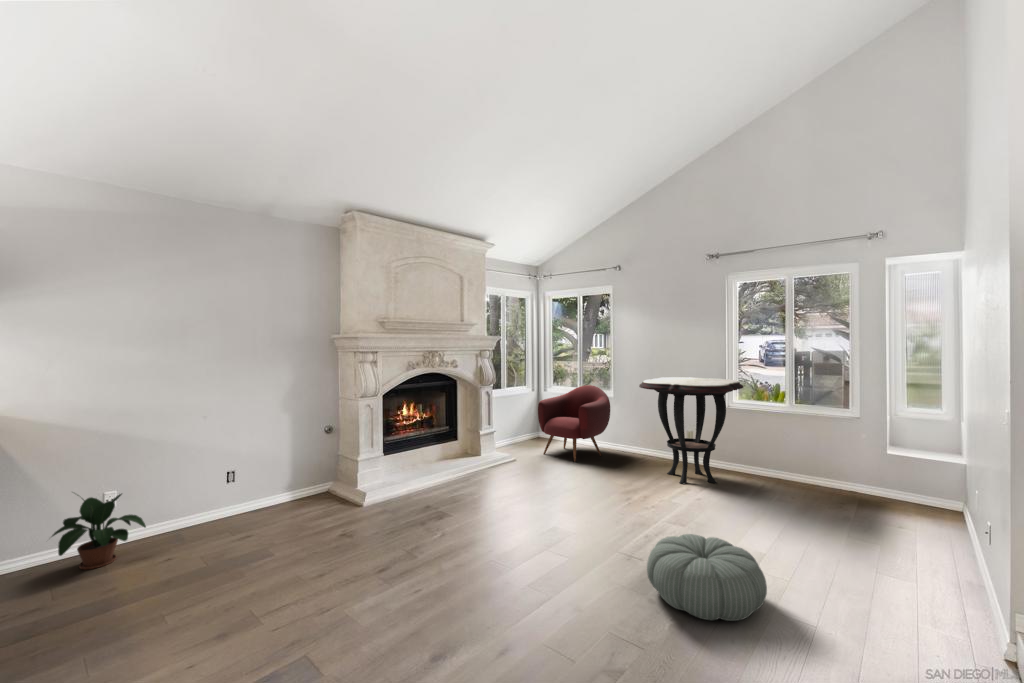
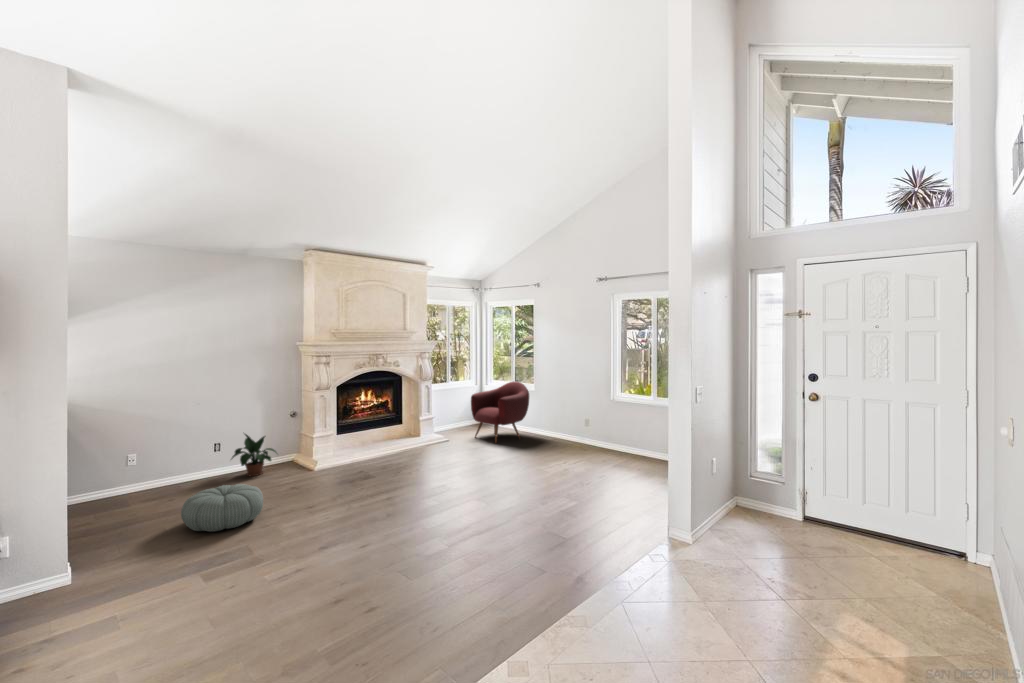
side table: present [639,377,743,484] -> none [537,376,617,460]
potted plant: present [52,494,146,570] -> present [232,434,277,476]
pouf: present [647,534,767,621] -> present [181,484,263,532]

